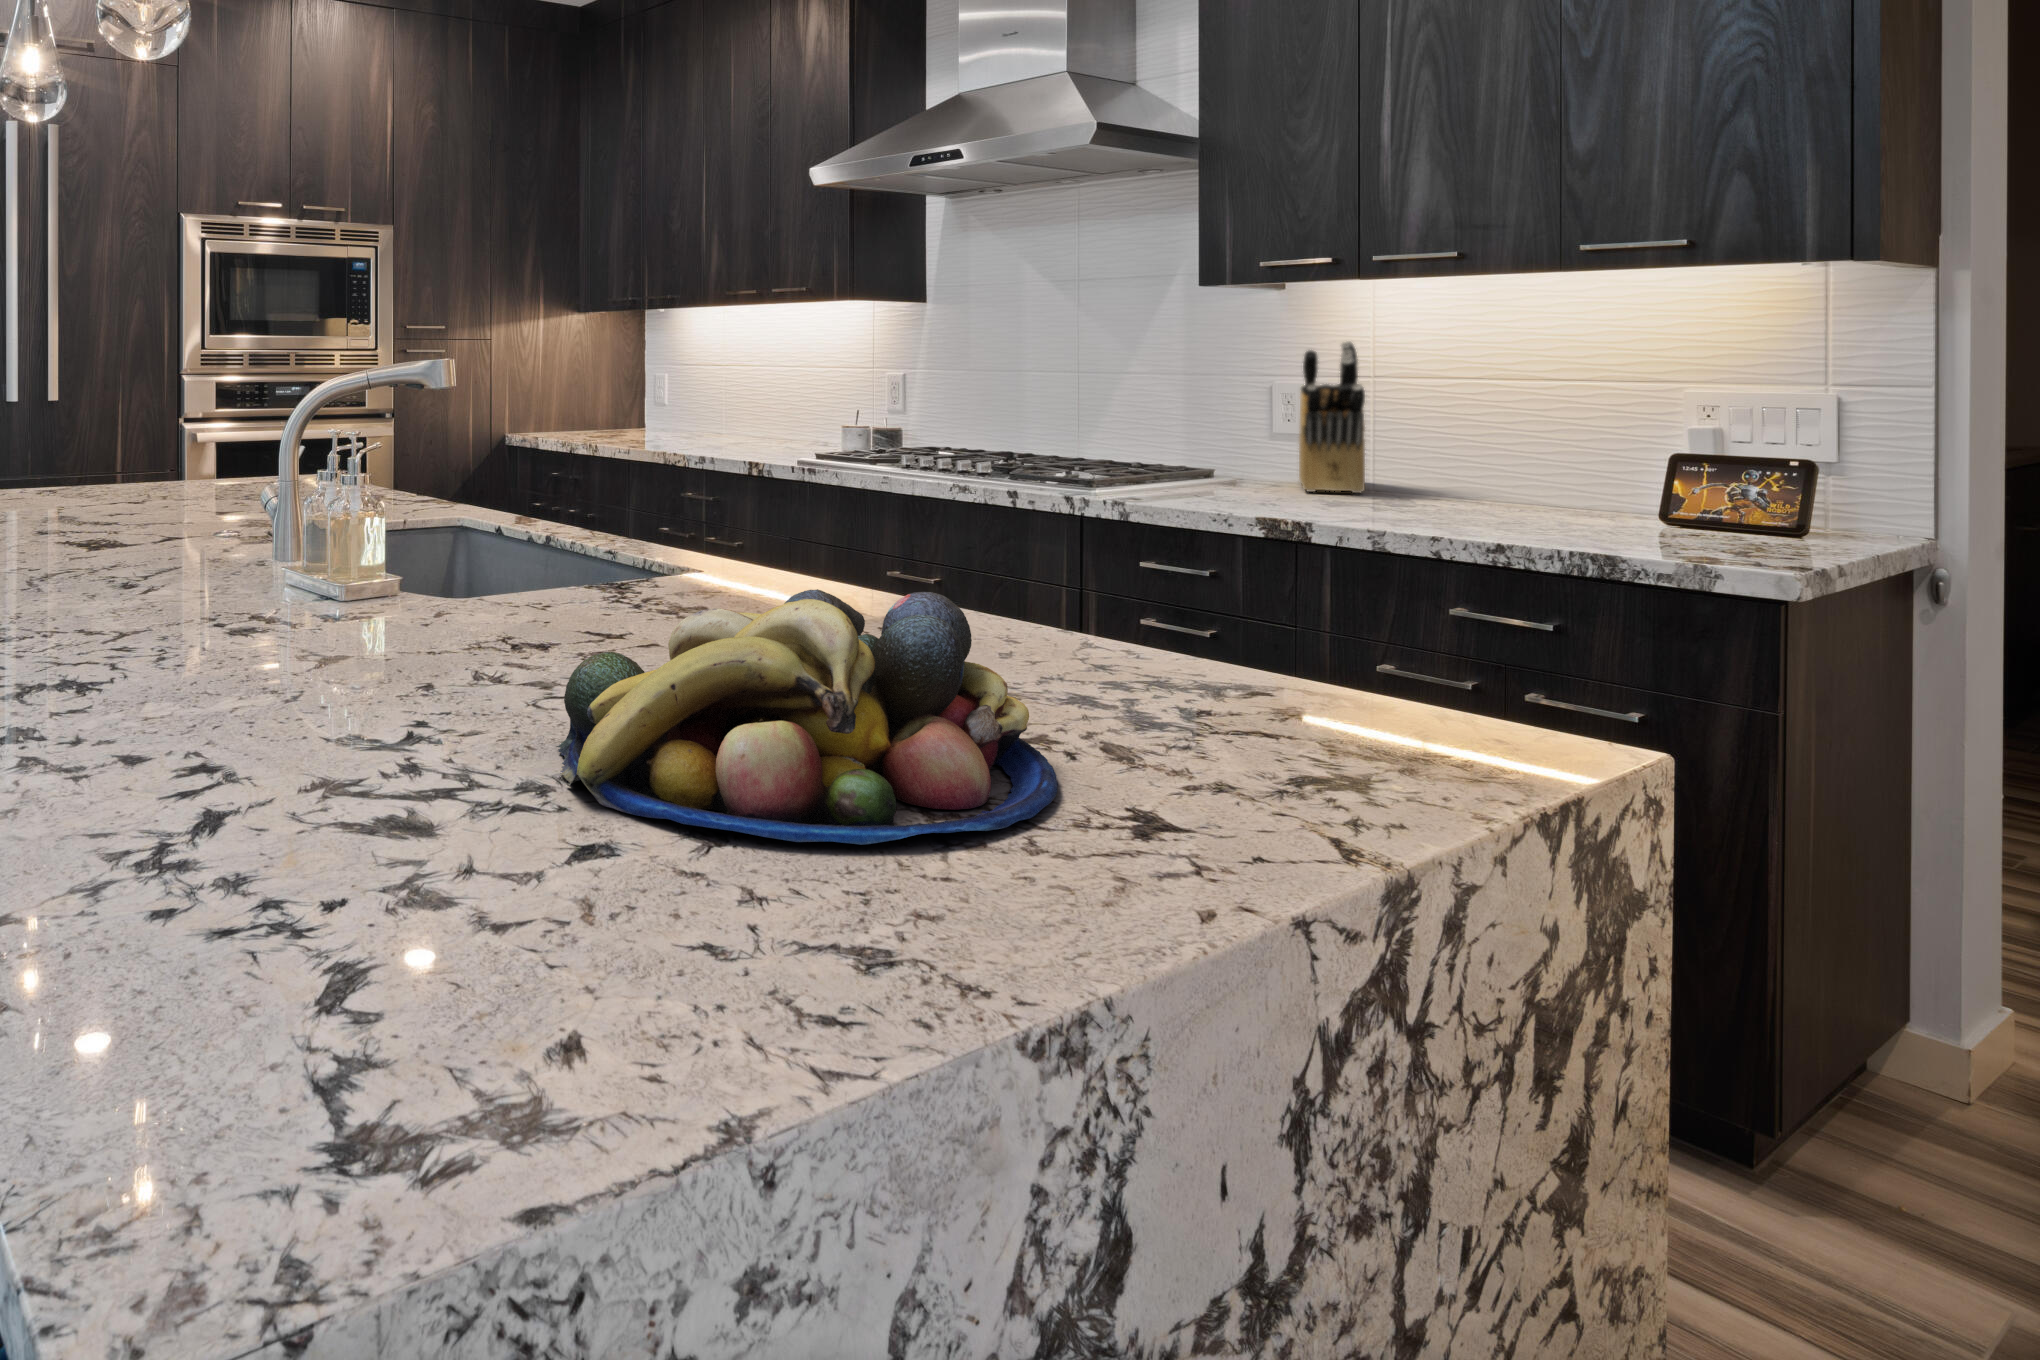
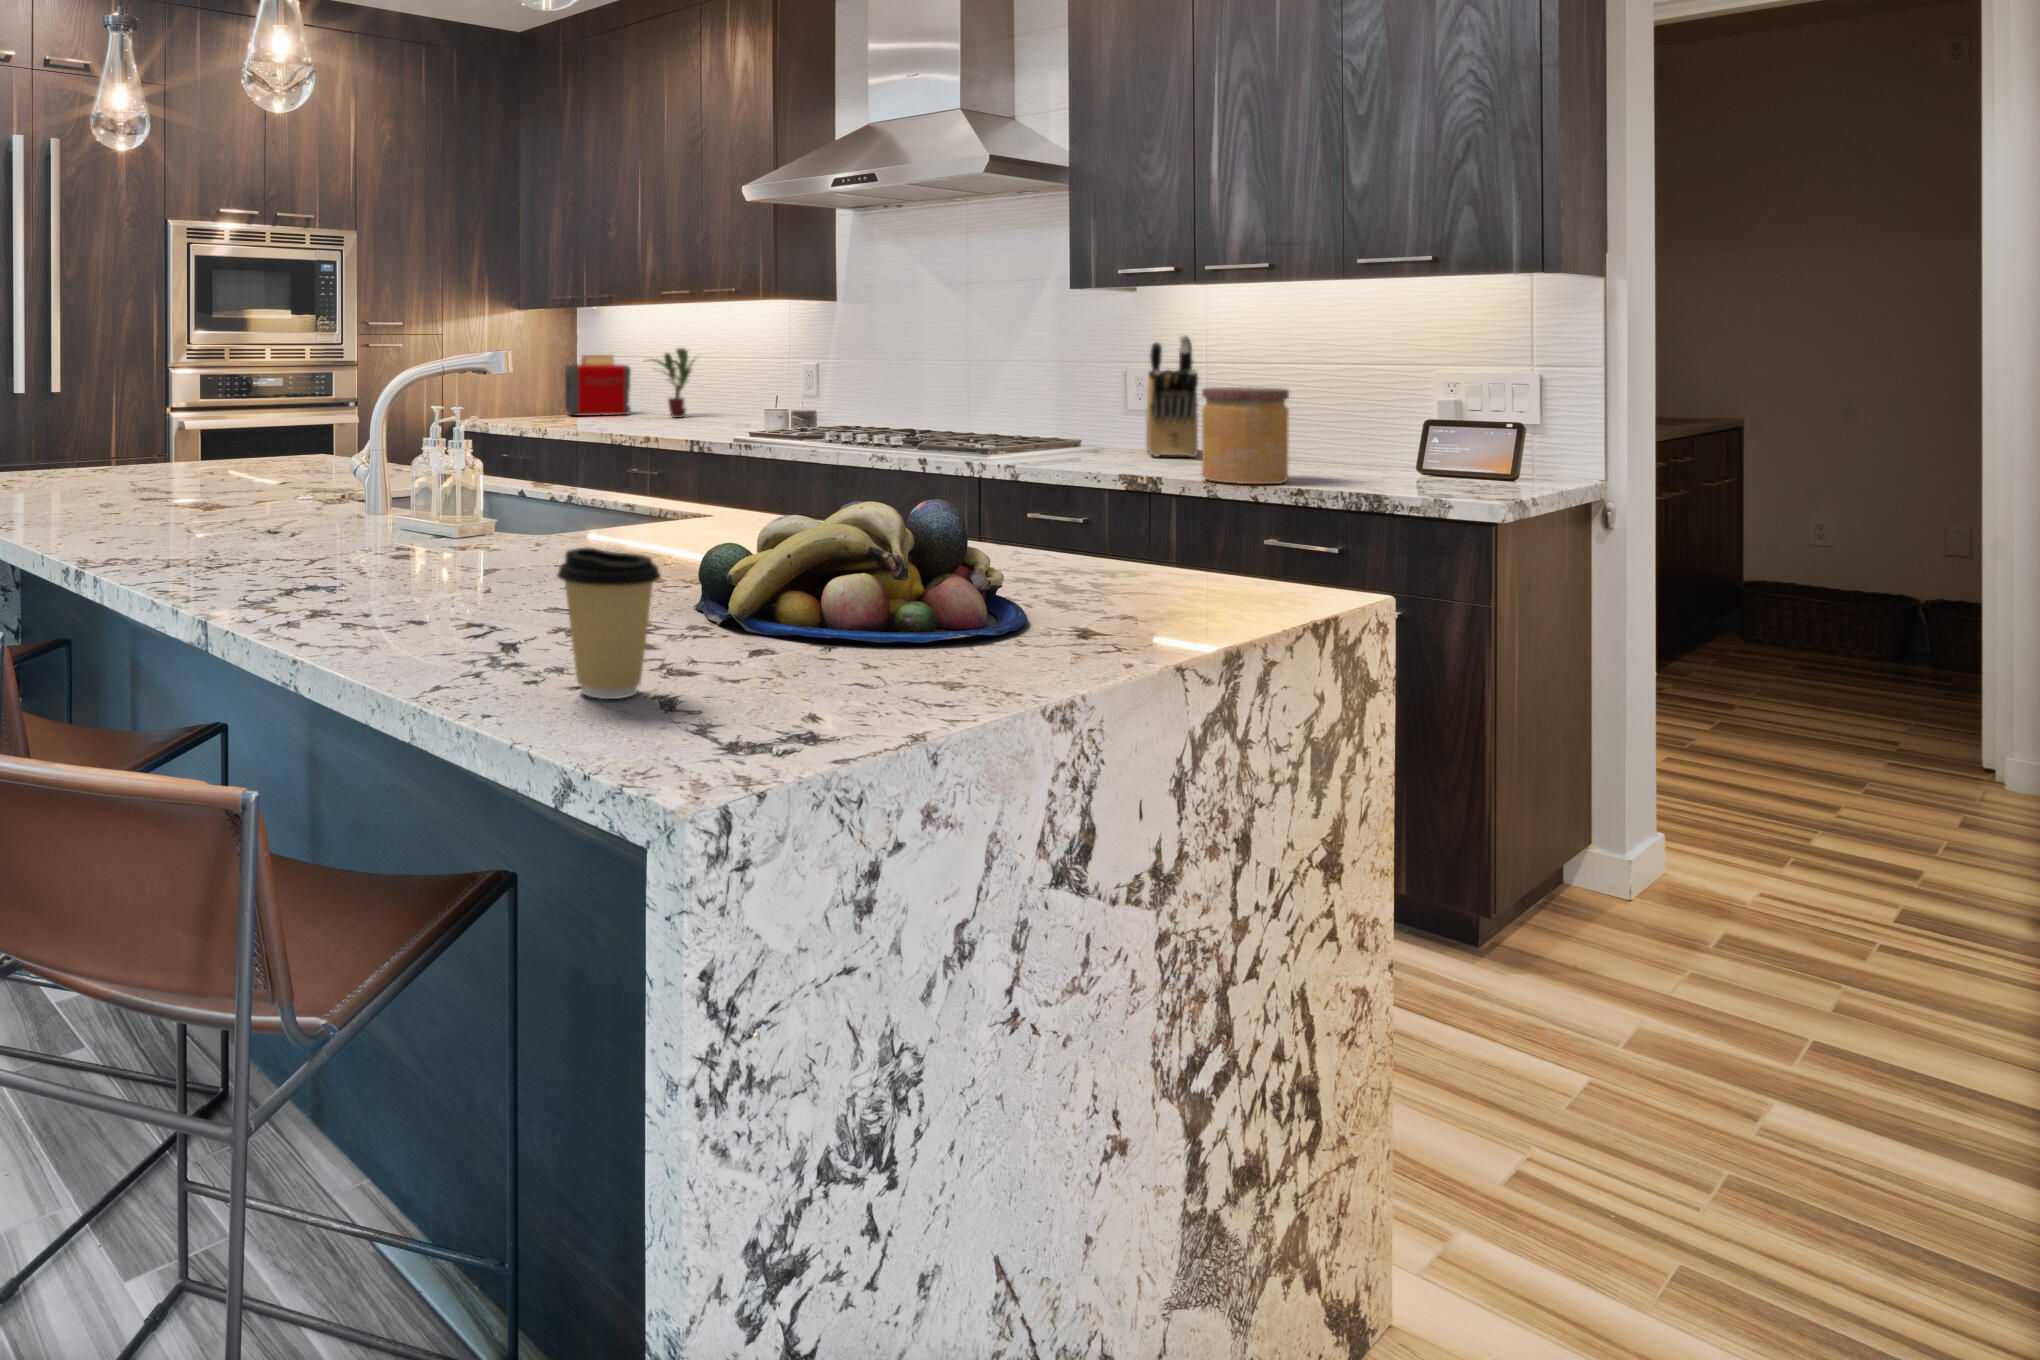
potted plant: none [711,354,792,434] -> present [644,348,694,418]
toaster: none [627,364,700,431] -> present [565,355,631,416]
jar: none [1369,408,1487,535] -> present [1202,387,1289,484]
coffee cup: none [175,701,357,976] -> present [557,547,661,699]

